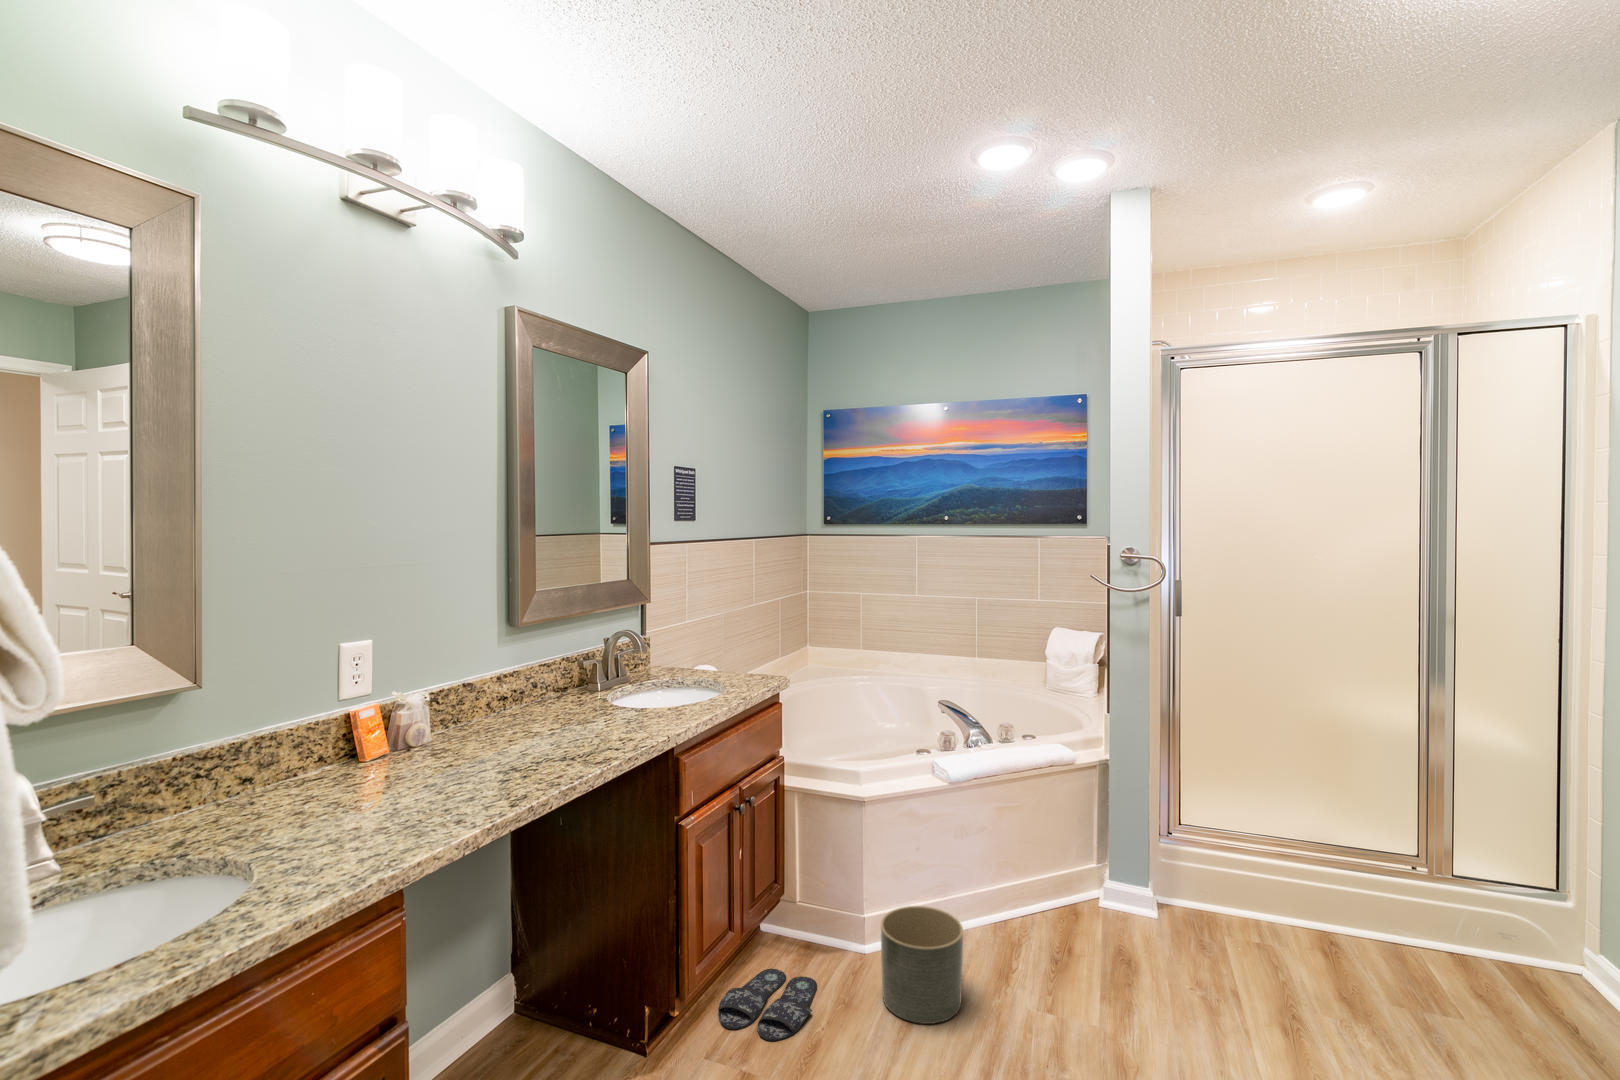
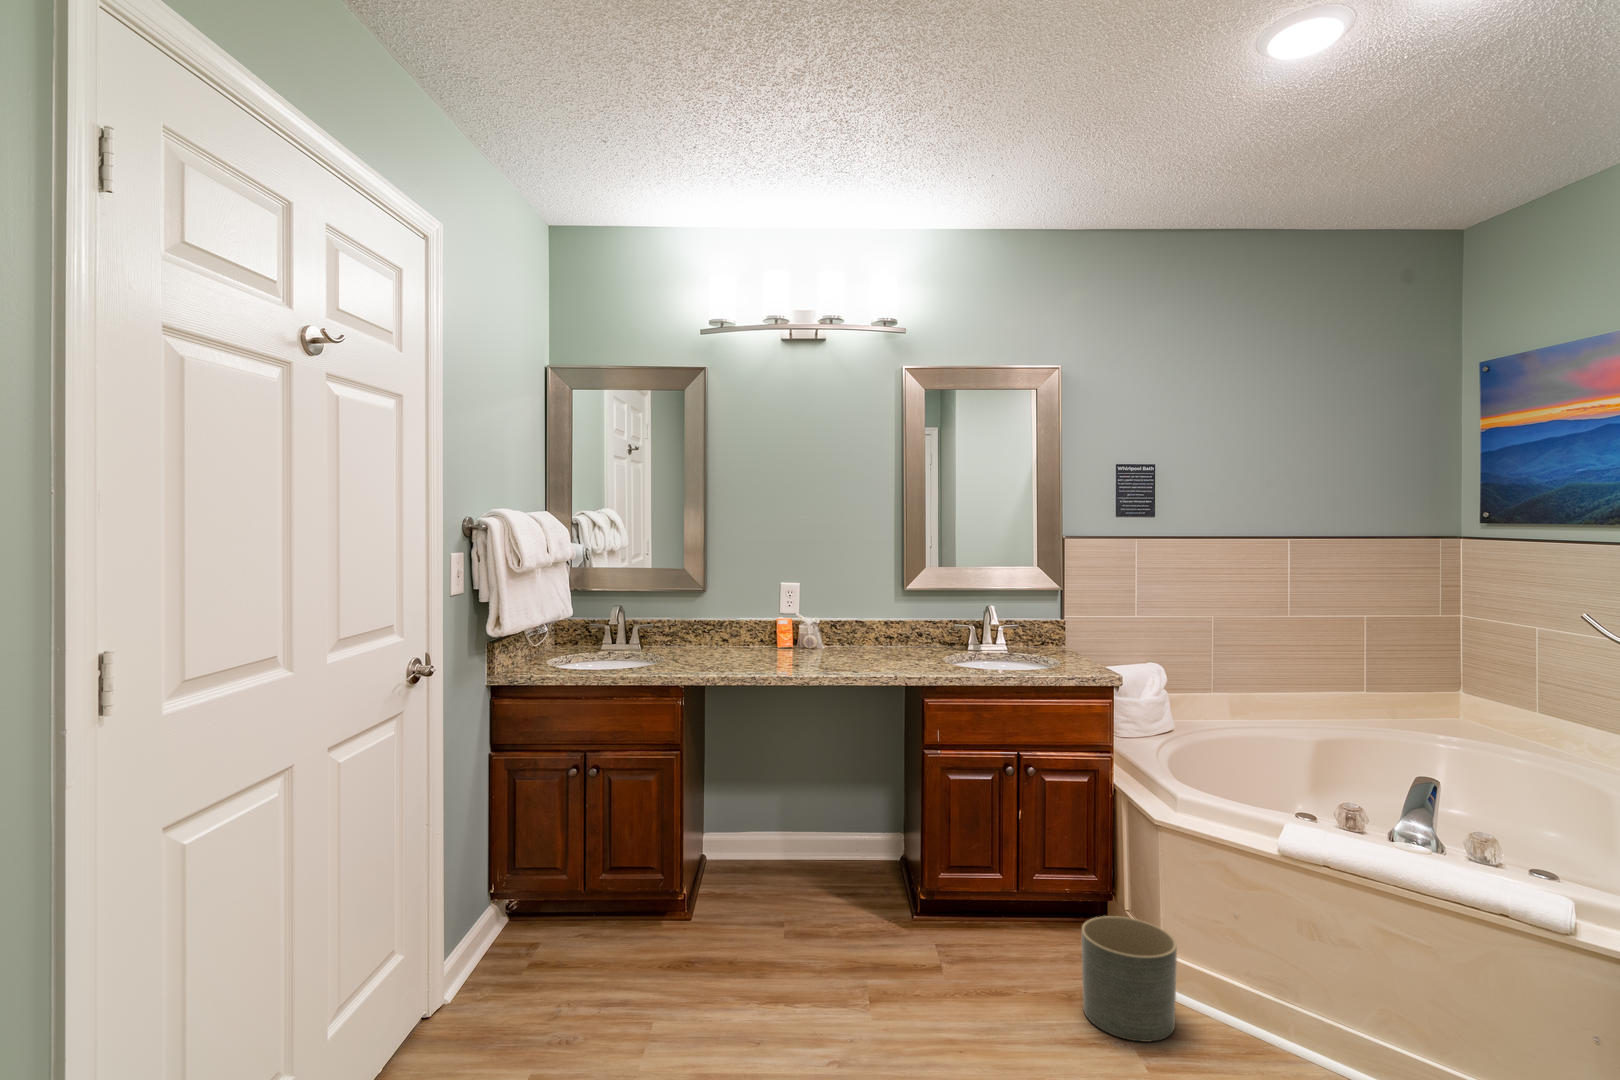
slippers: present [718,969,817,1041] -> none [971,921,1075,964]

